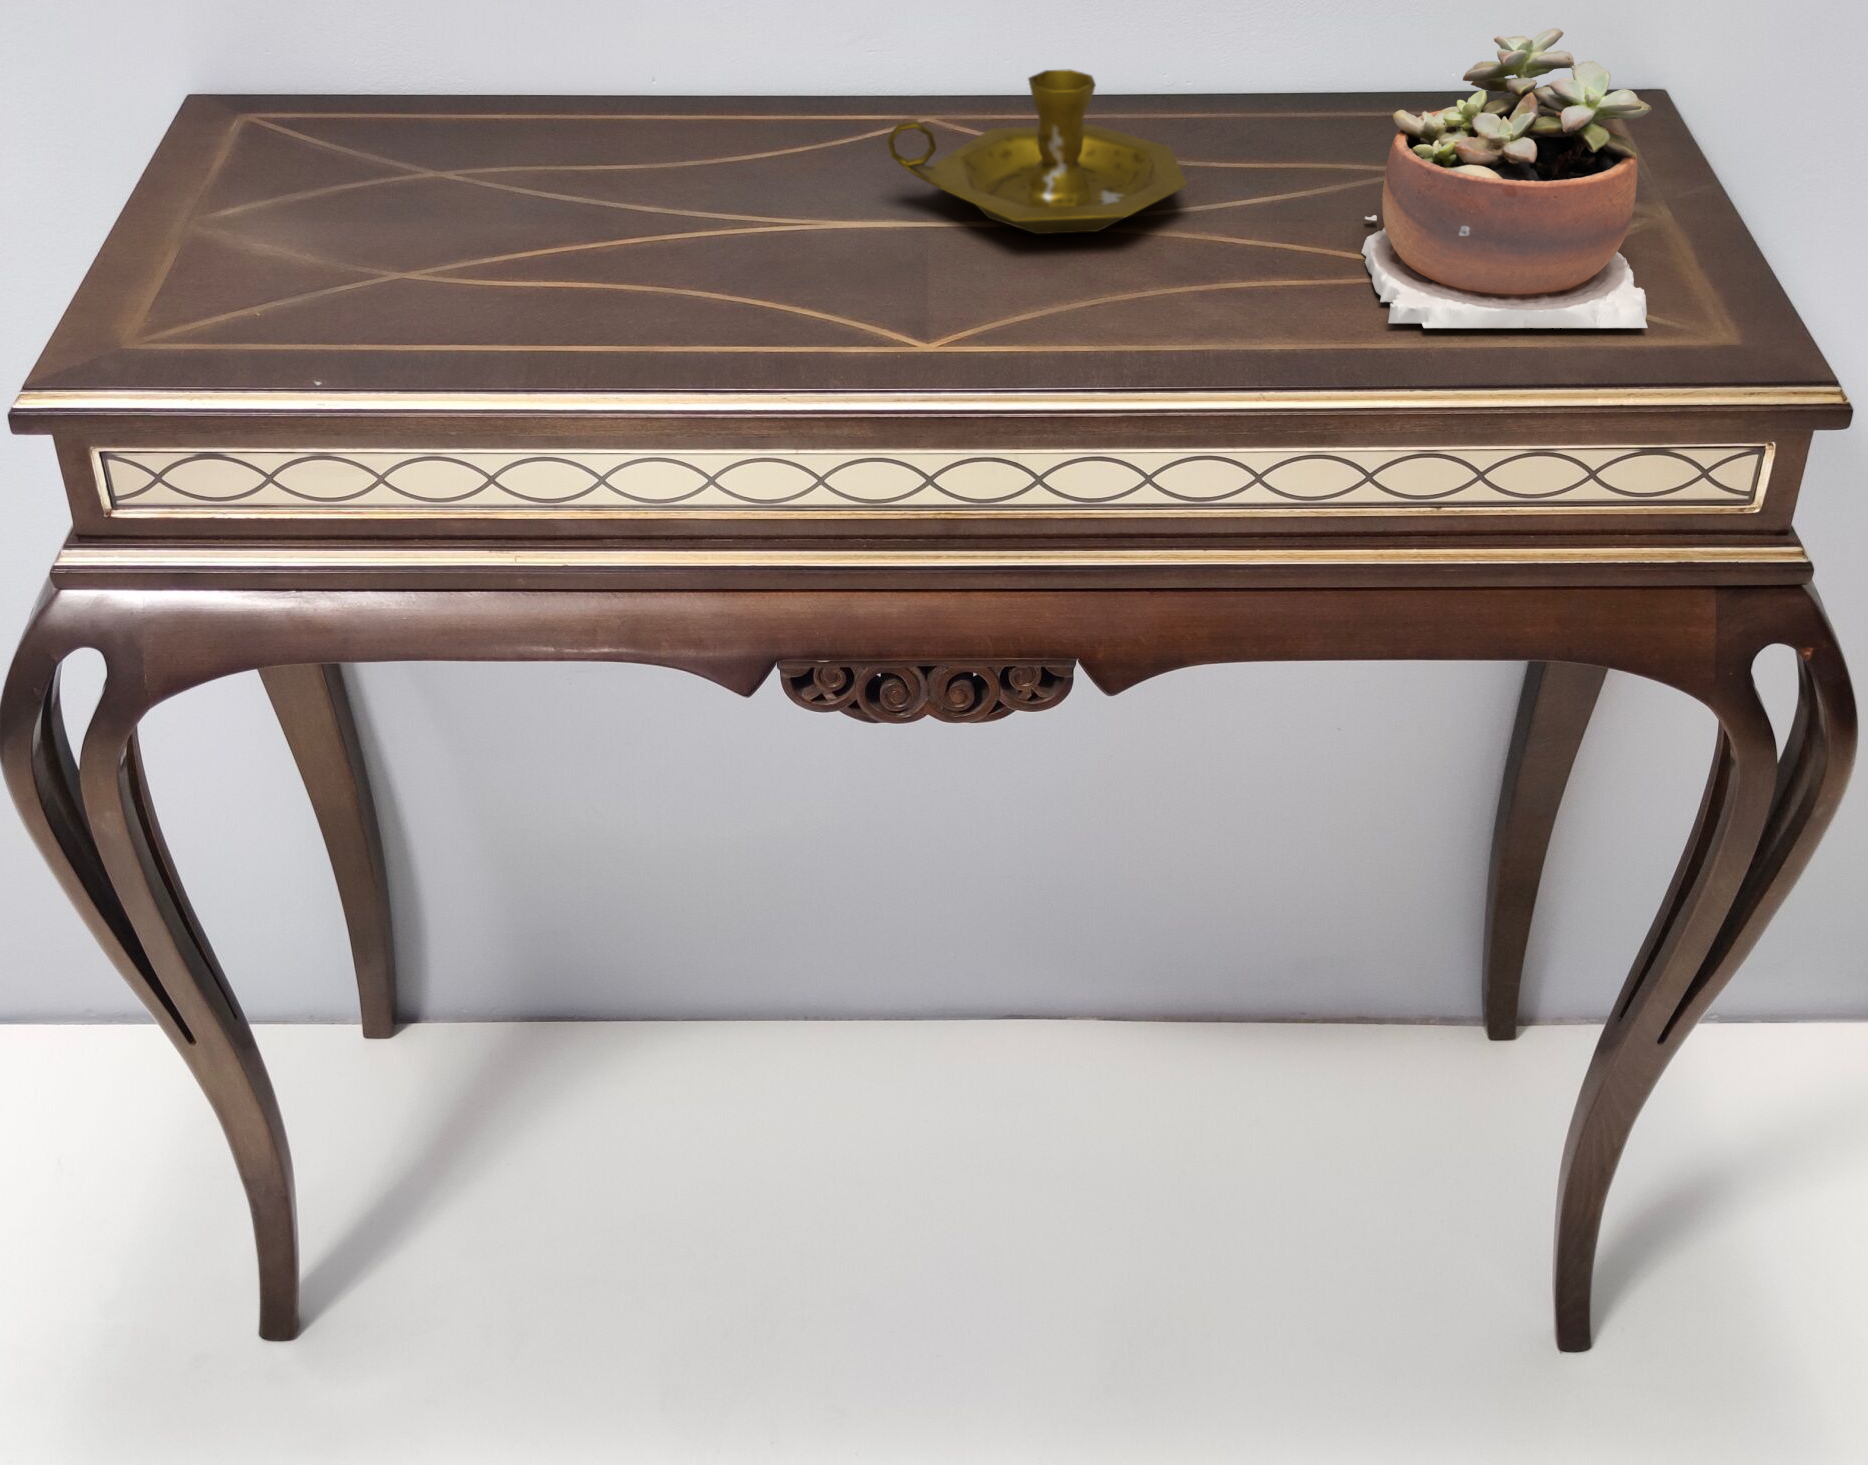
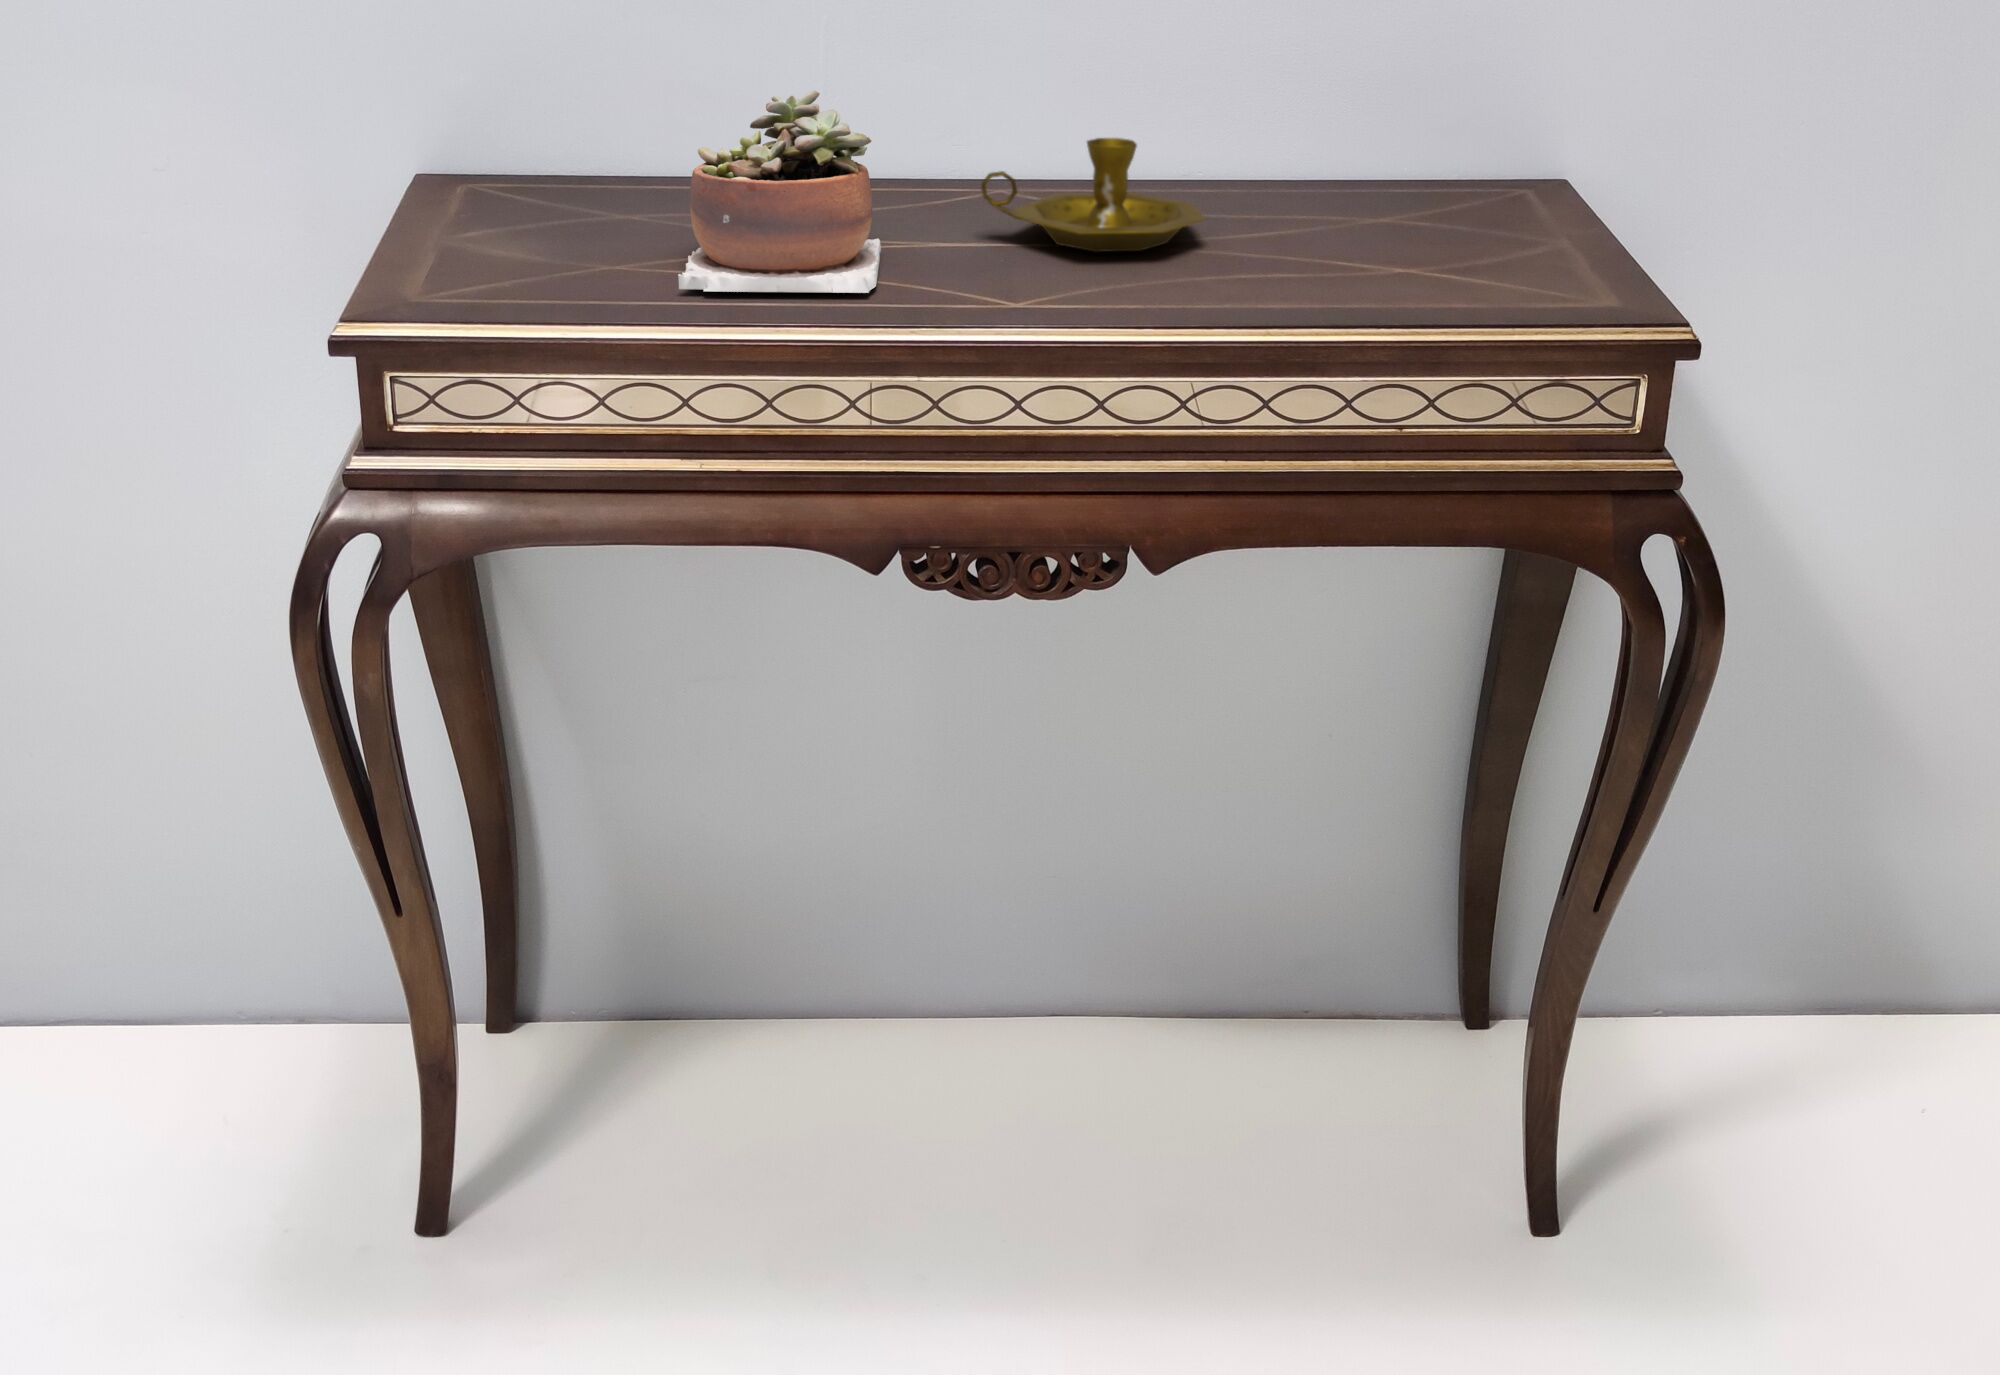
succulent plant: present [1362,28,1652,328] -> present [678,91,881,293]

